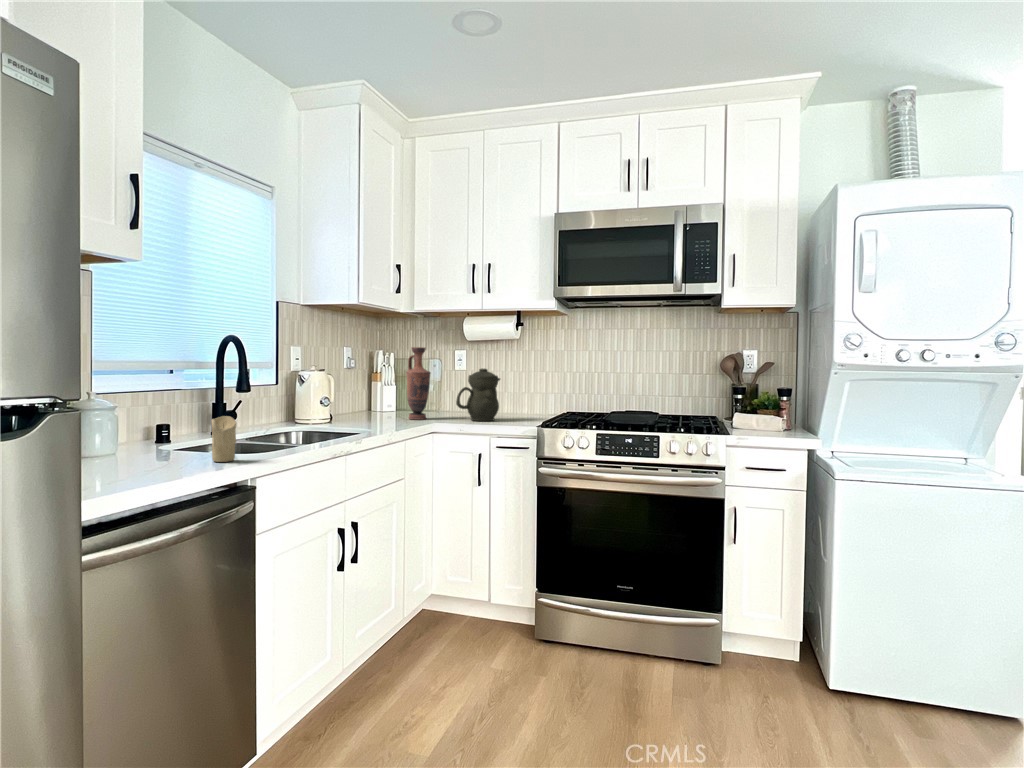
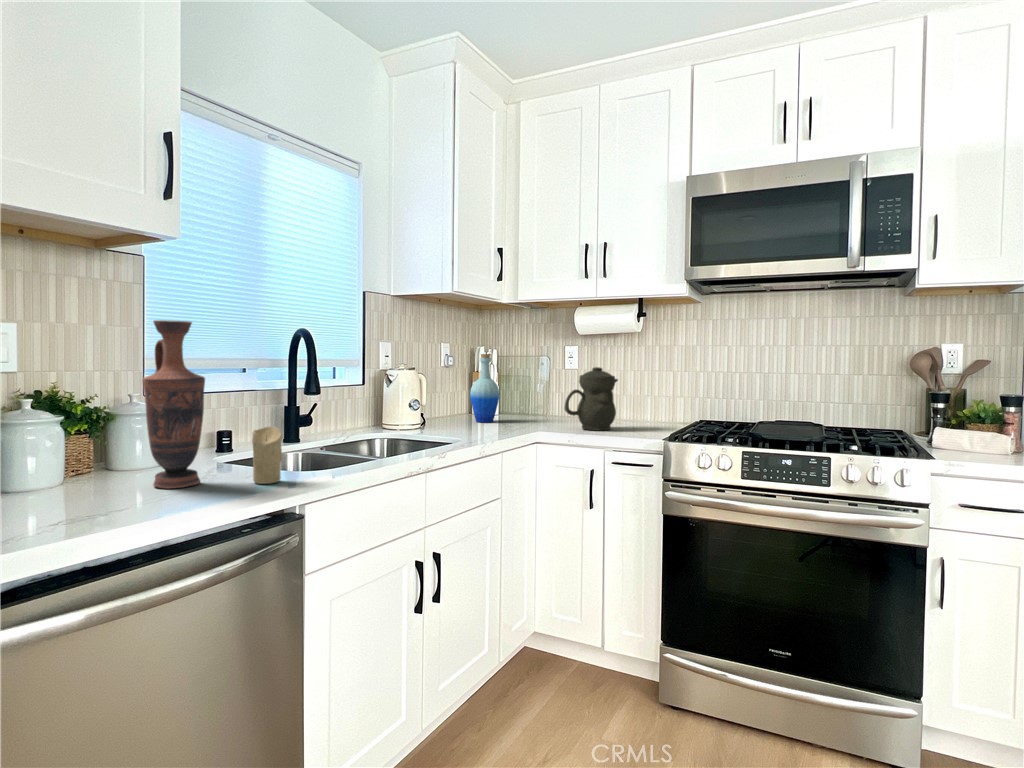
vase: present [406,347,431,420] -> present [142,320,205,488]
bottle: none [372,357,398,417] -> present [470,354,499,422]

